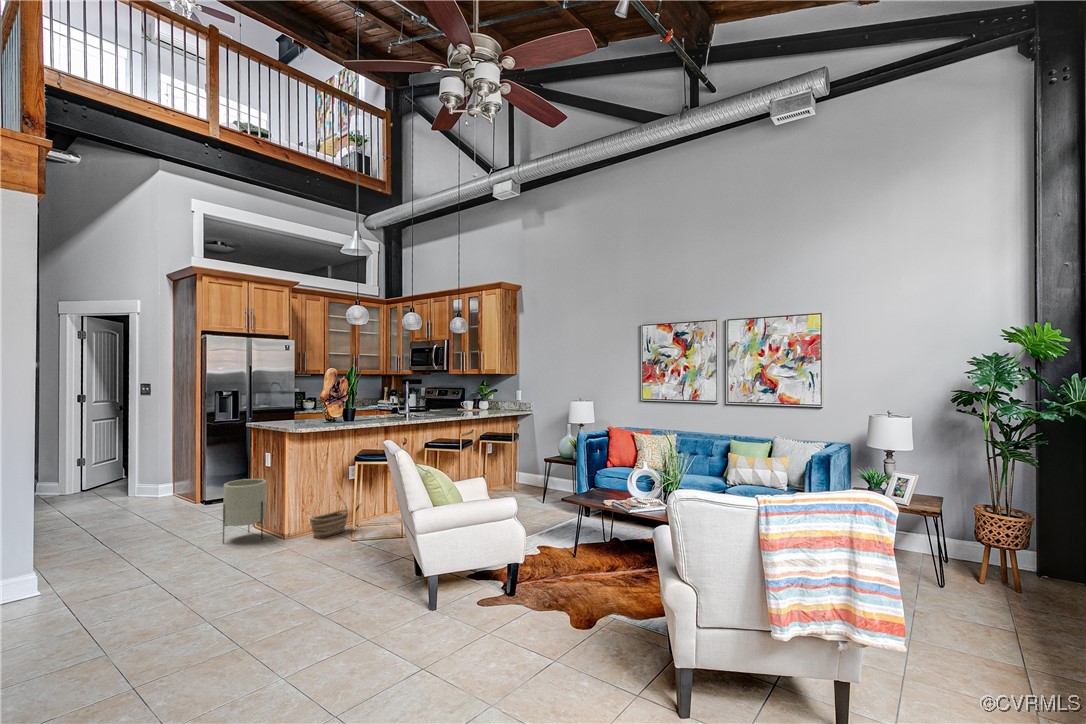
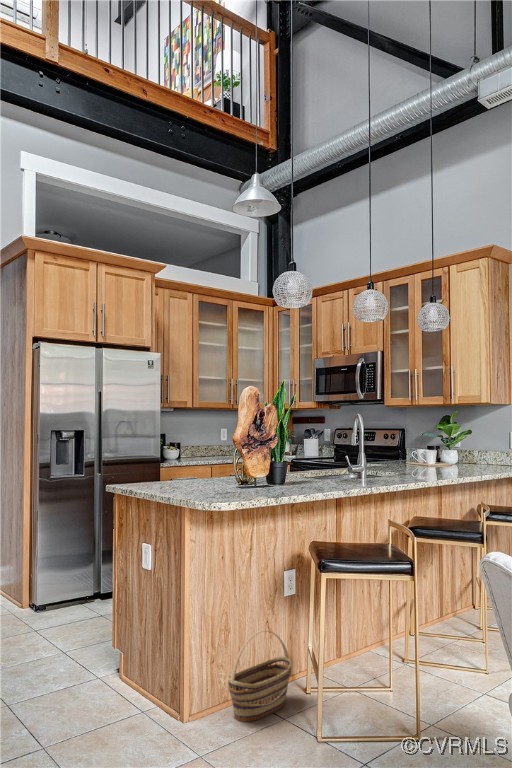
planter: present [223,479,266,543] -> none [72,591,146,723]

